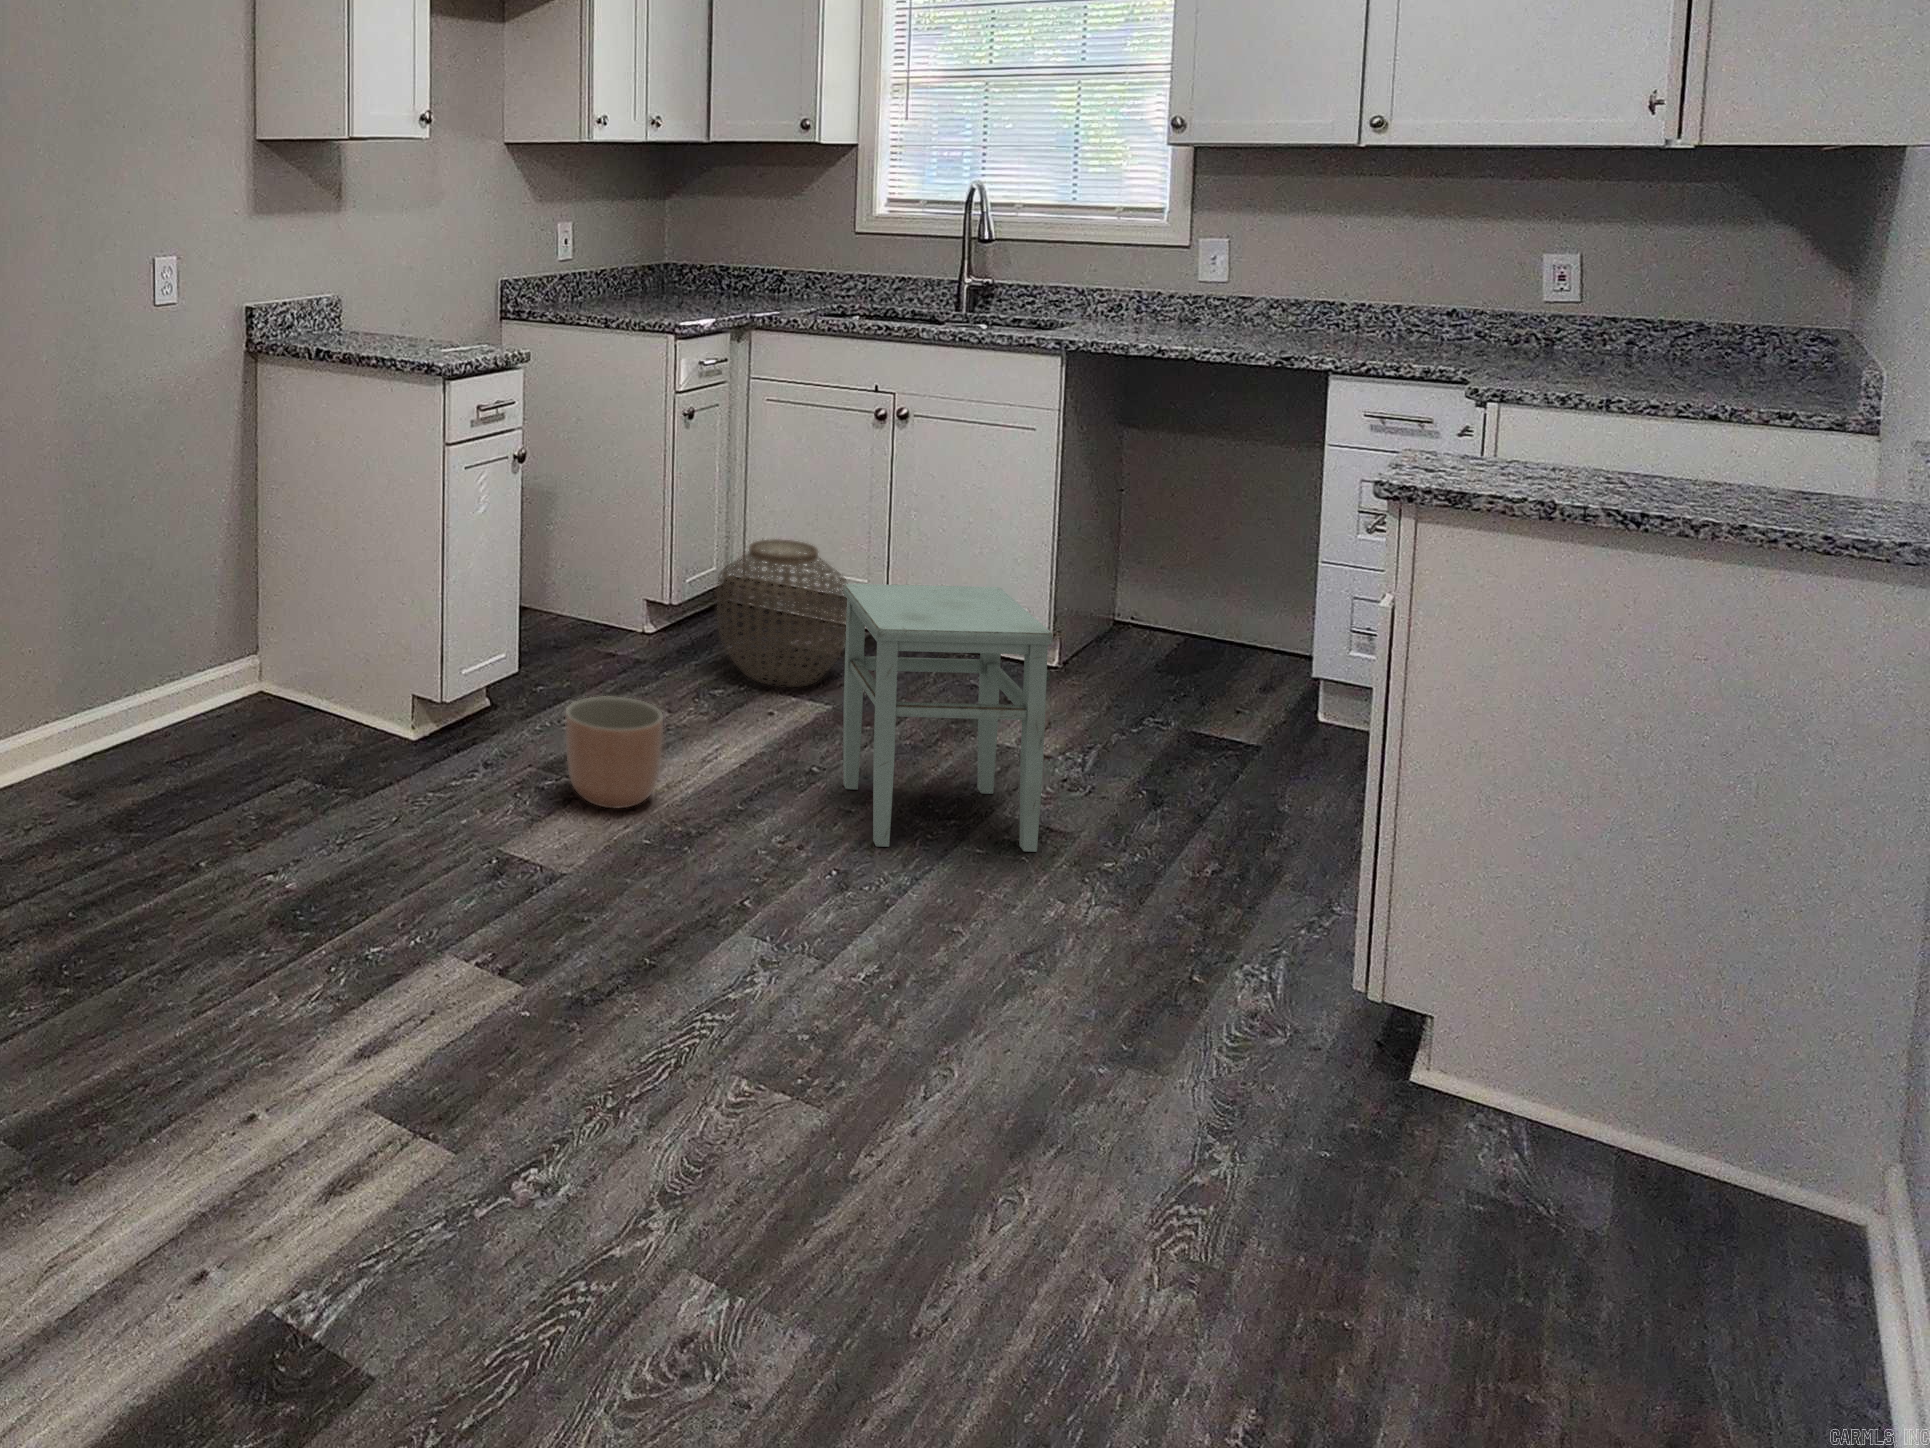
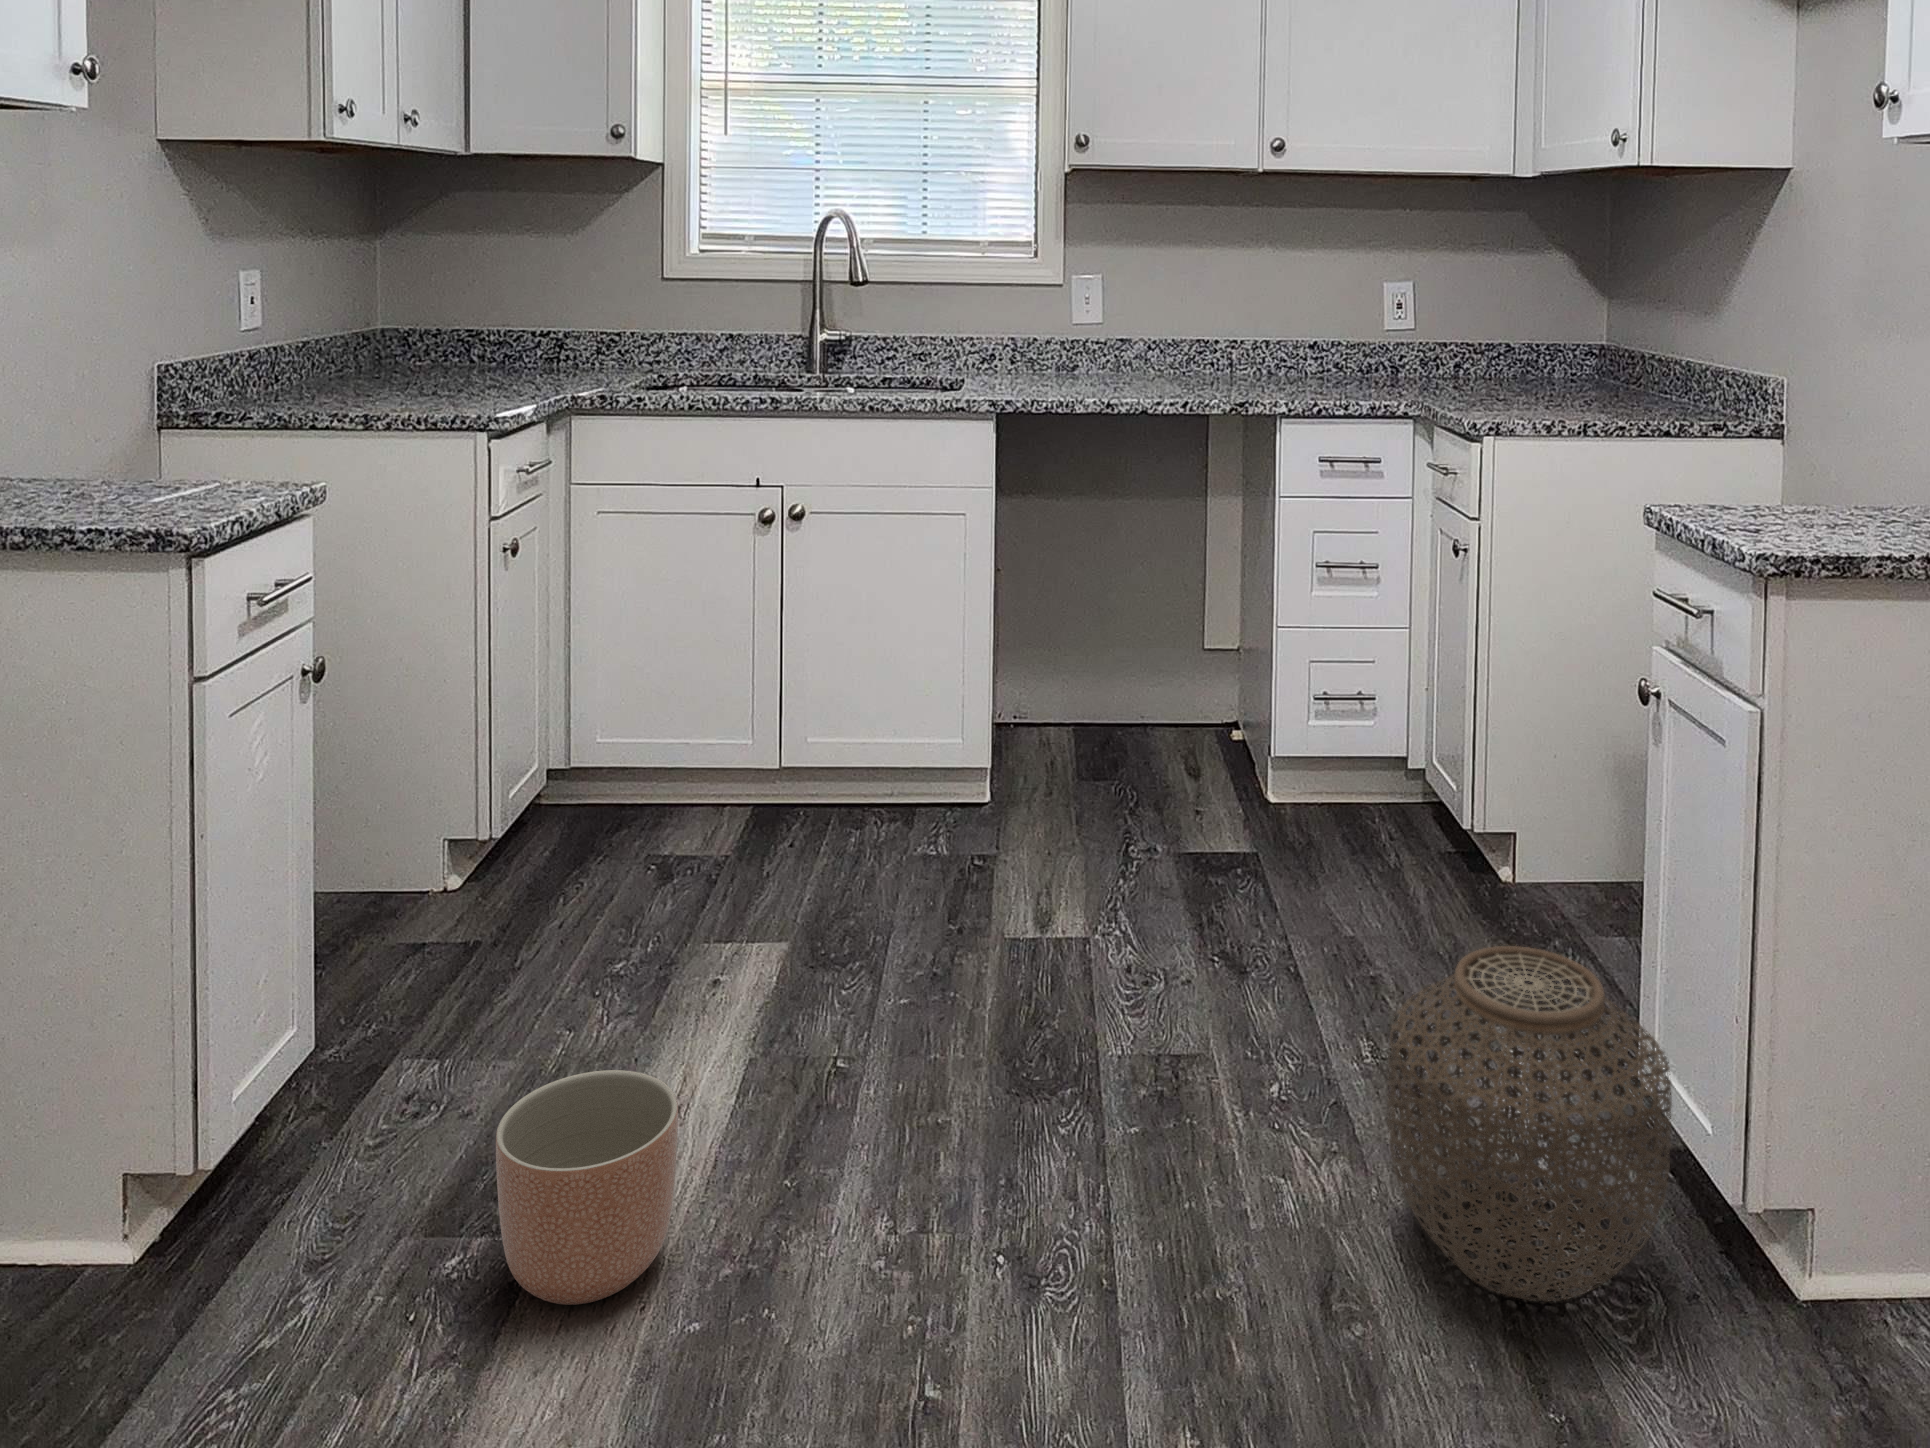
woven basket: present [717,539,847,687] -> present [1387,946,1672,1301]
stool: present [843,584,1053,852] -> none [899,739,1219,1190]

